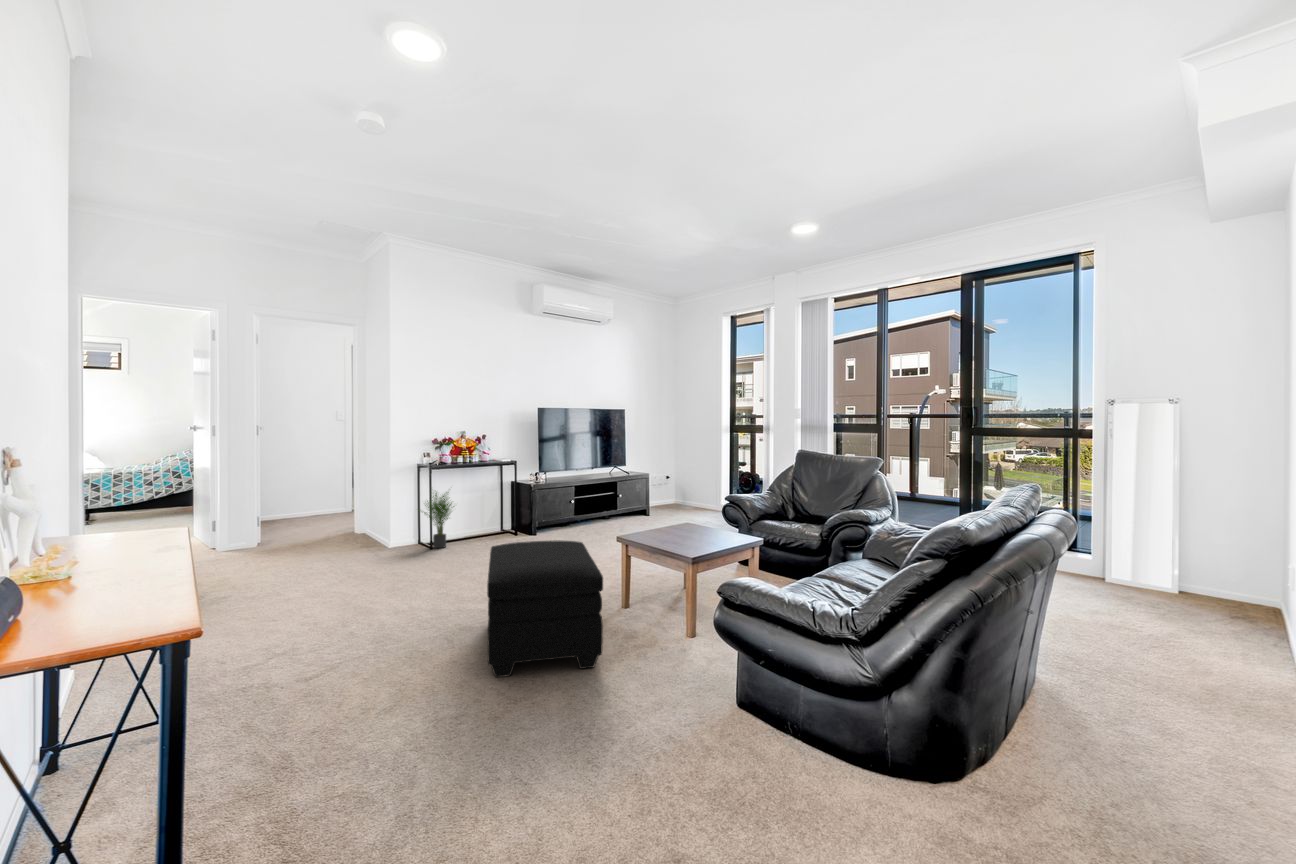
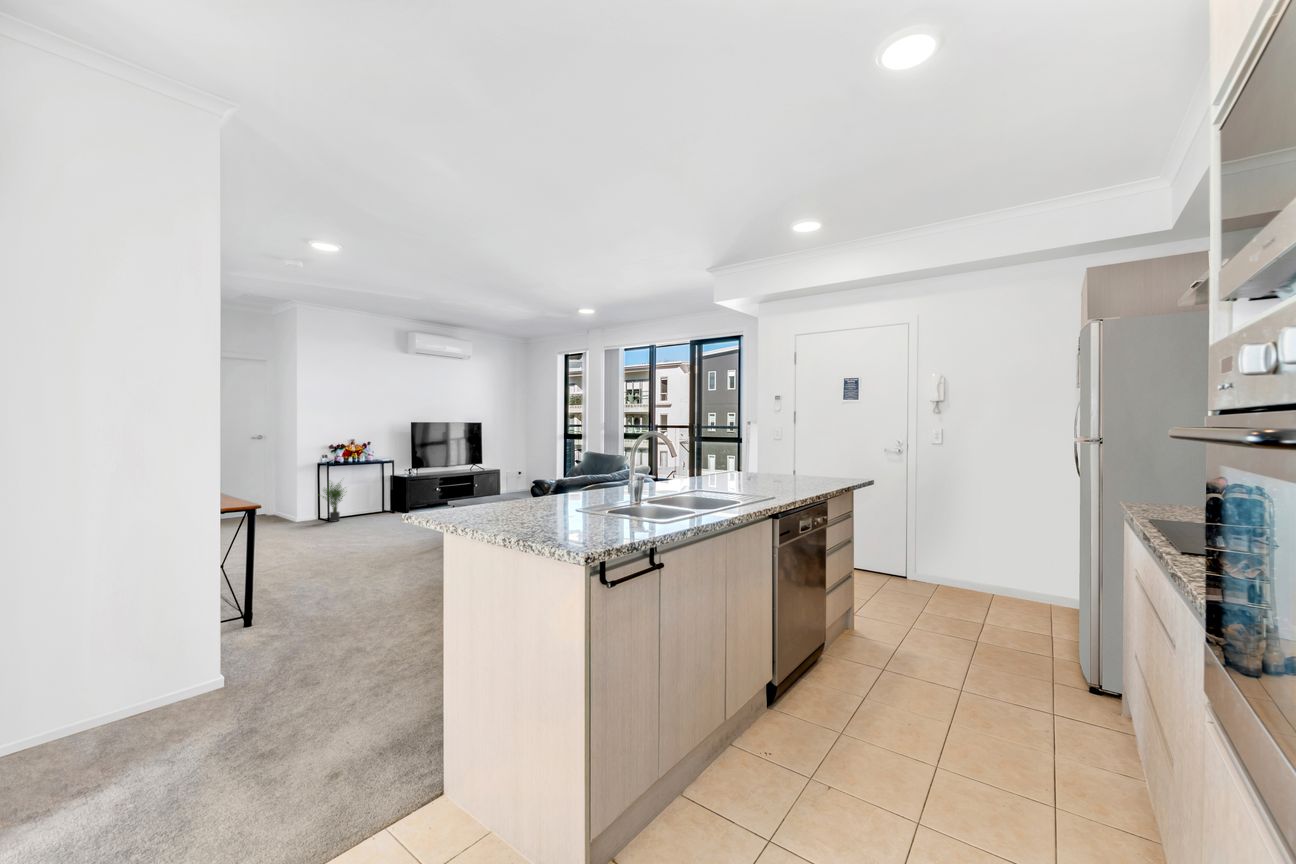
ottoman: present [487,540,603,677] -> none [358,503,426,571]

